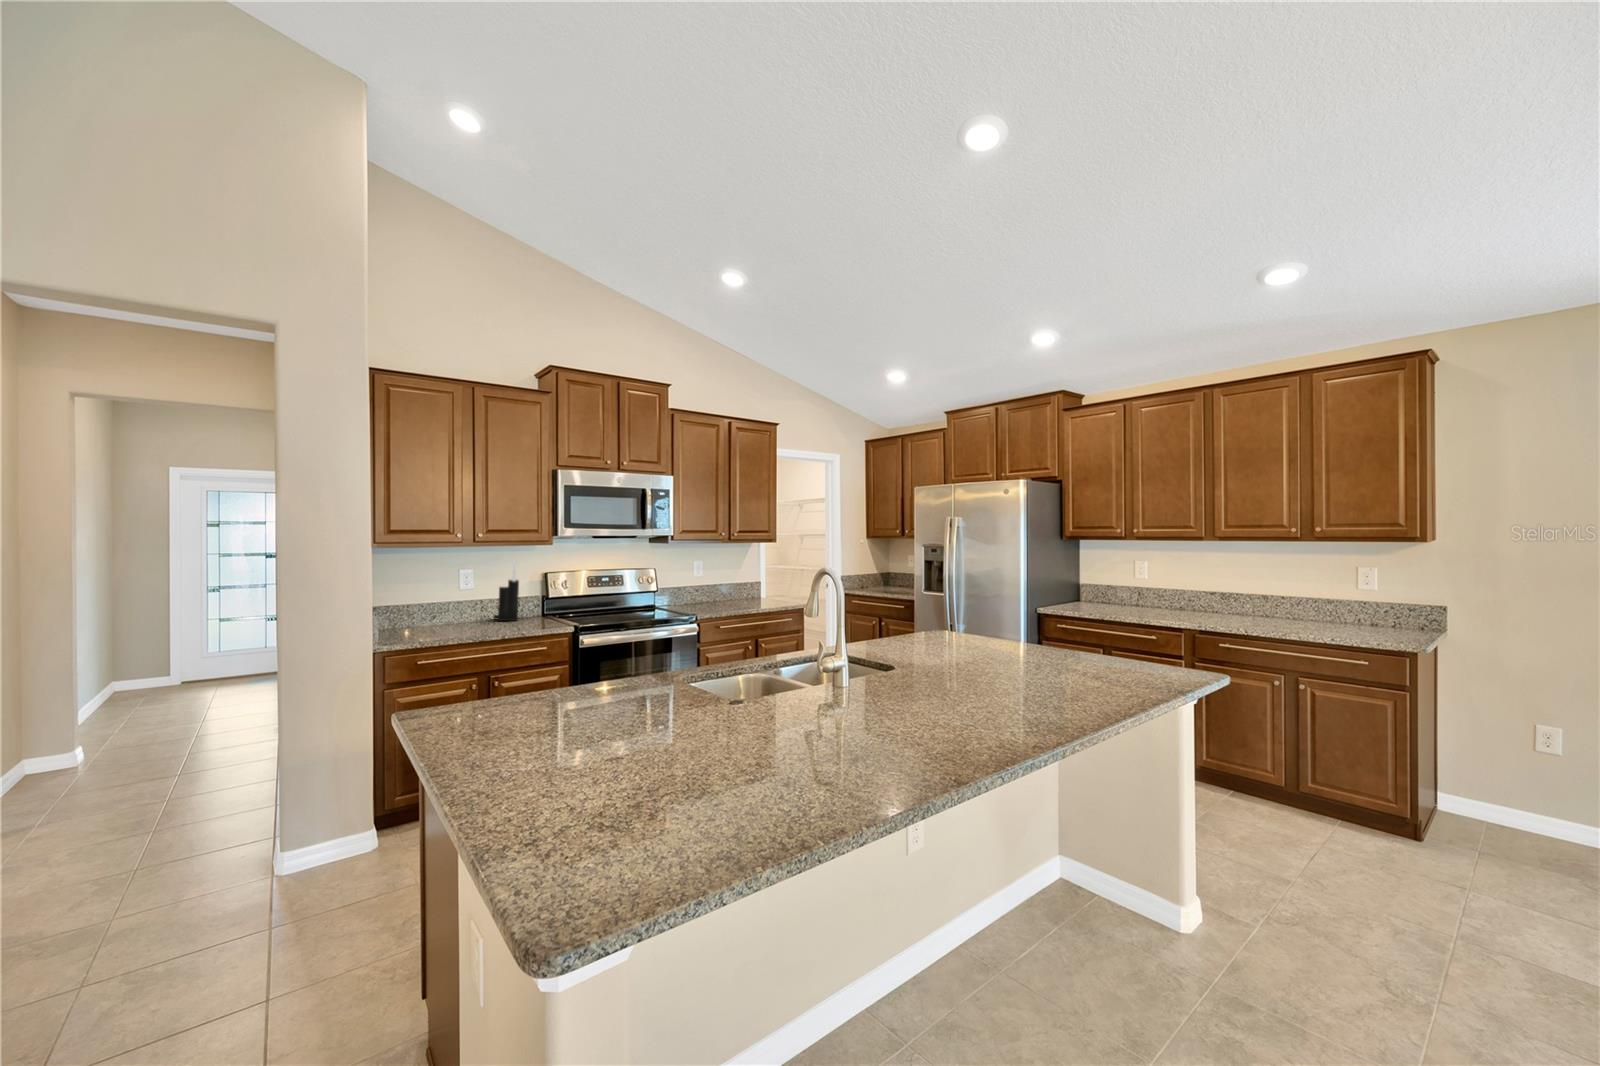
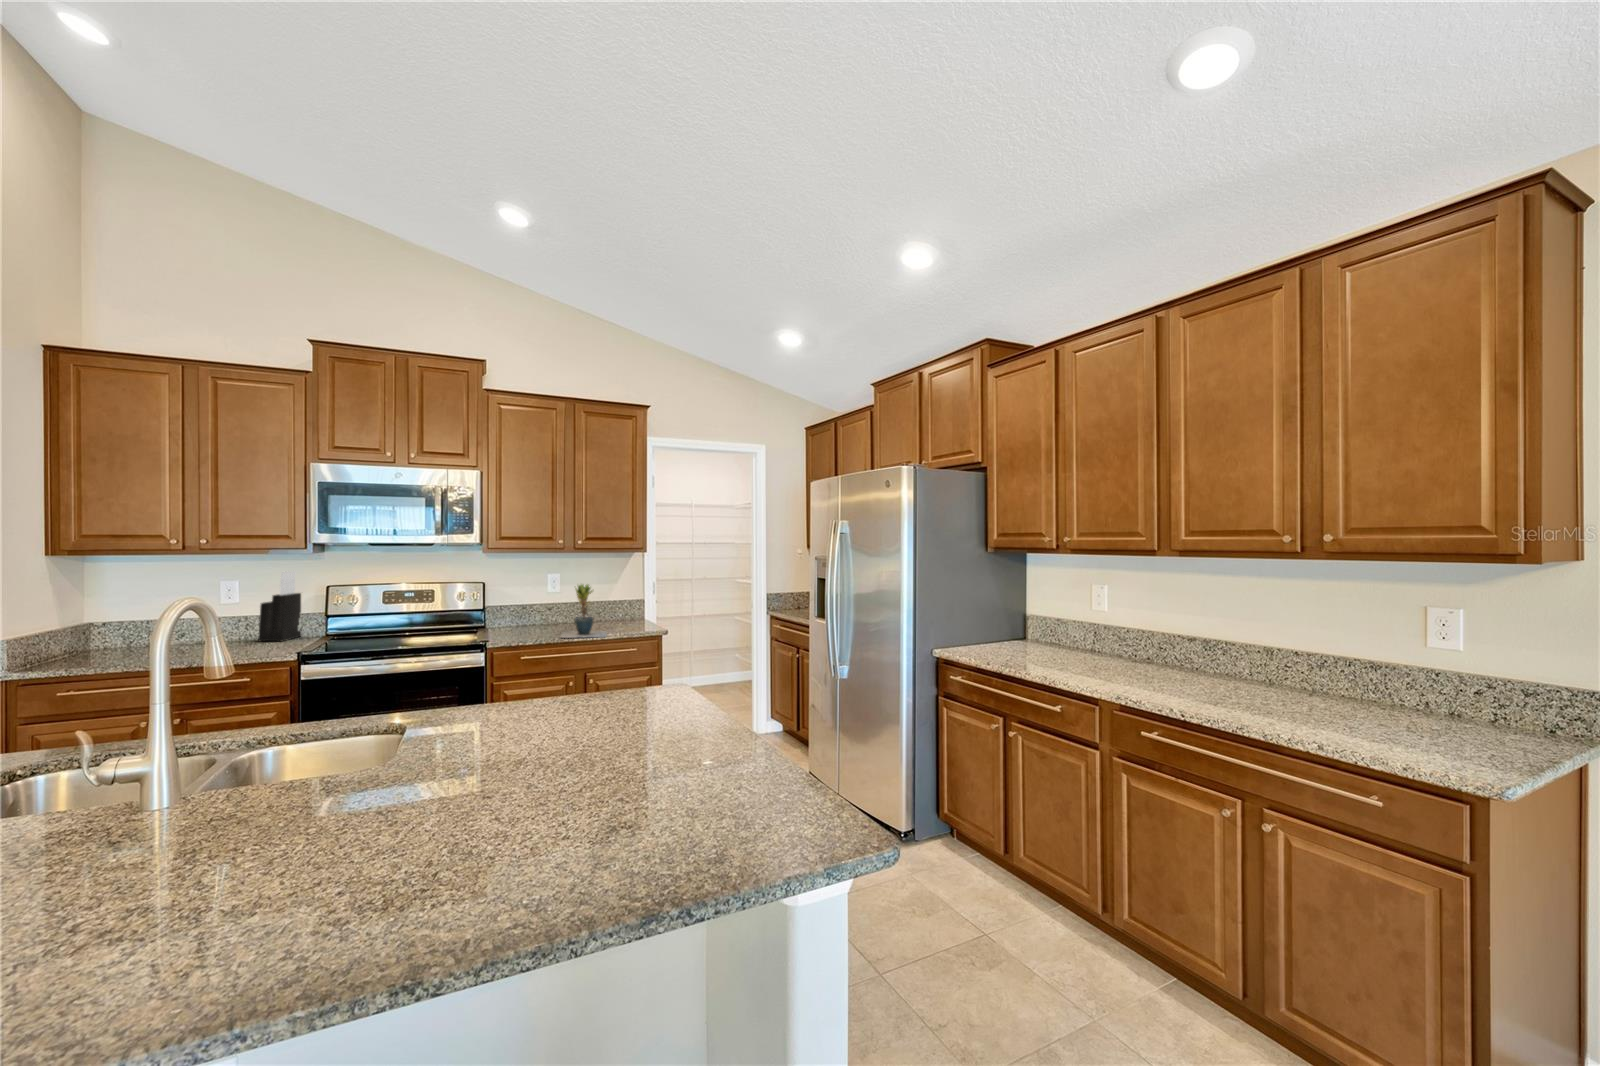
potted plant: none [723,568,770,612] -> present [561,585,607,638]

